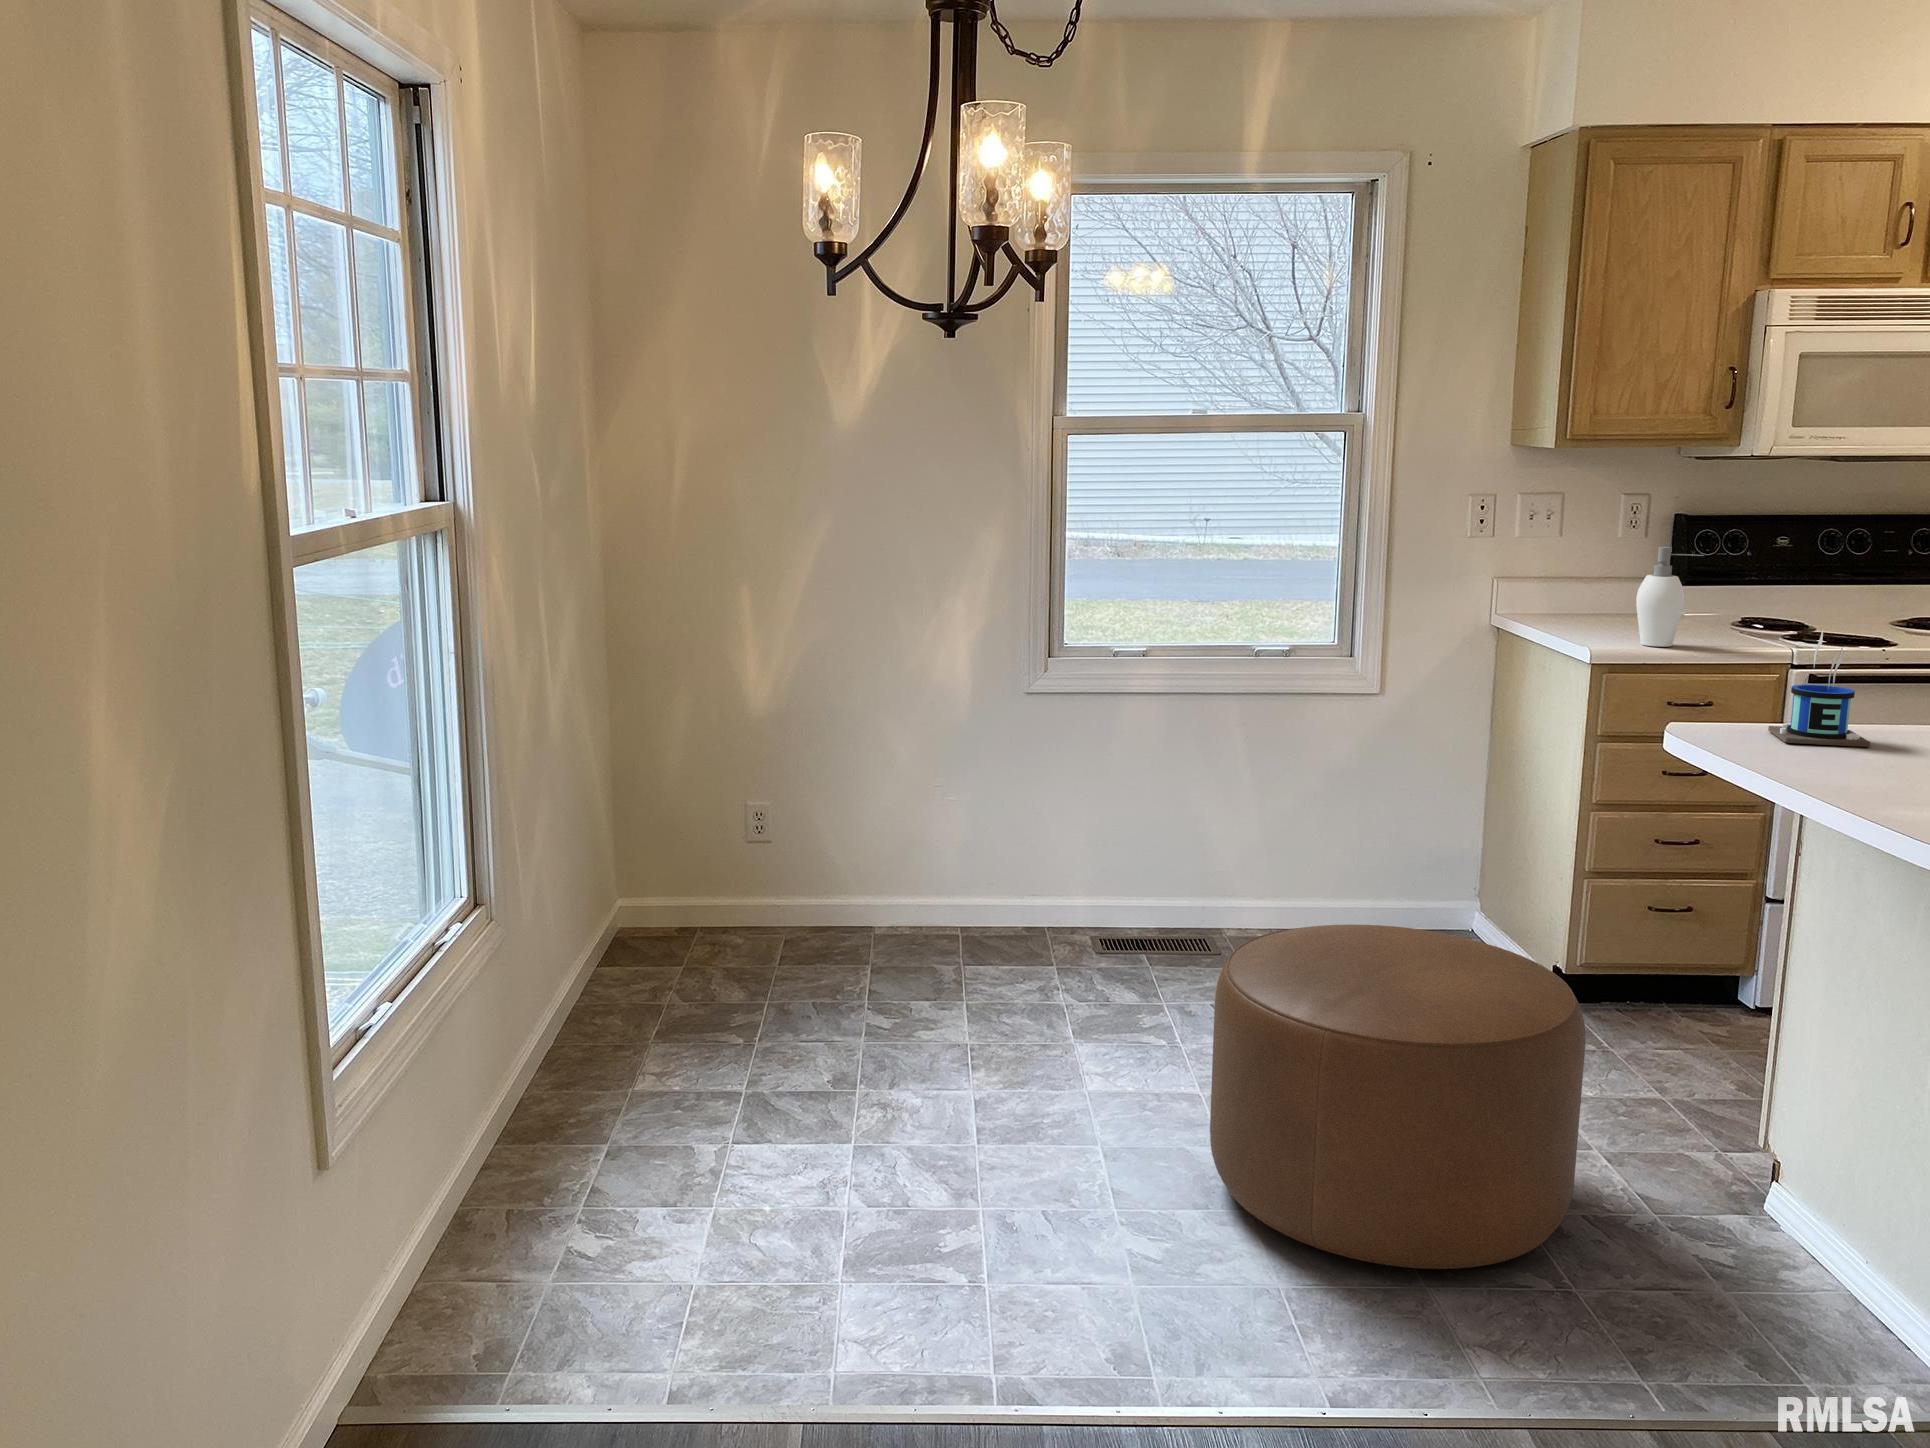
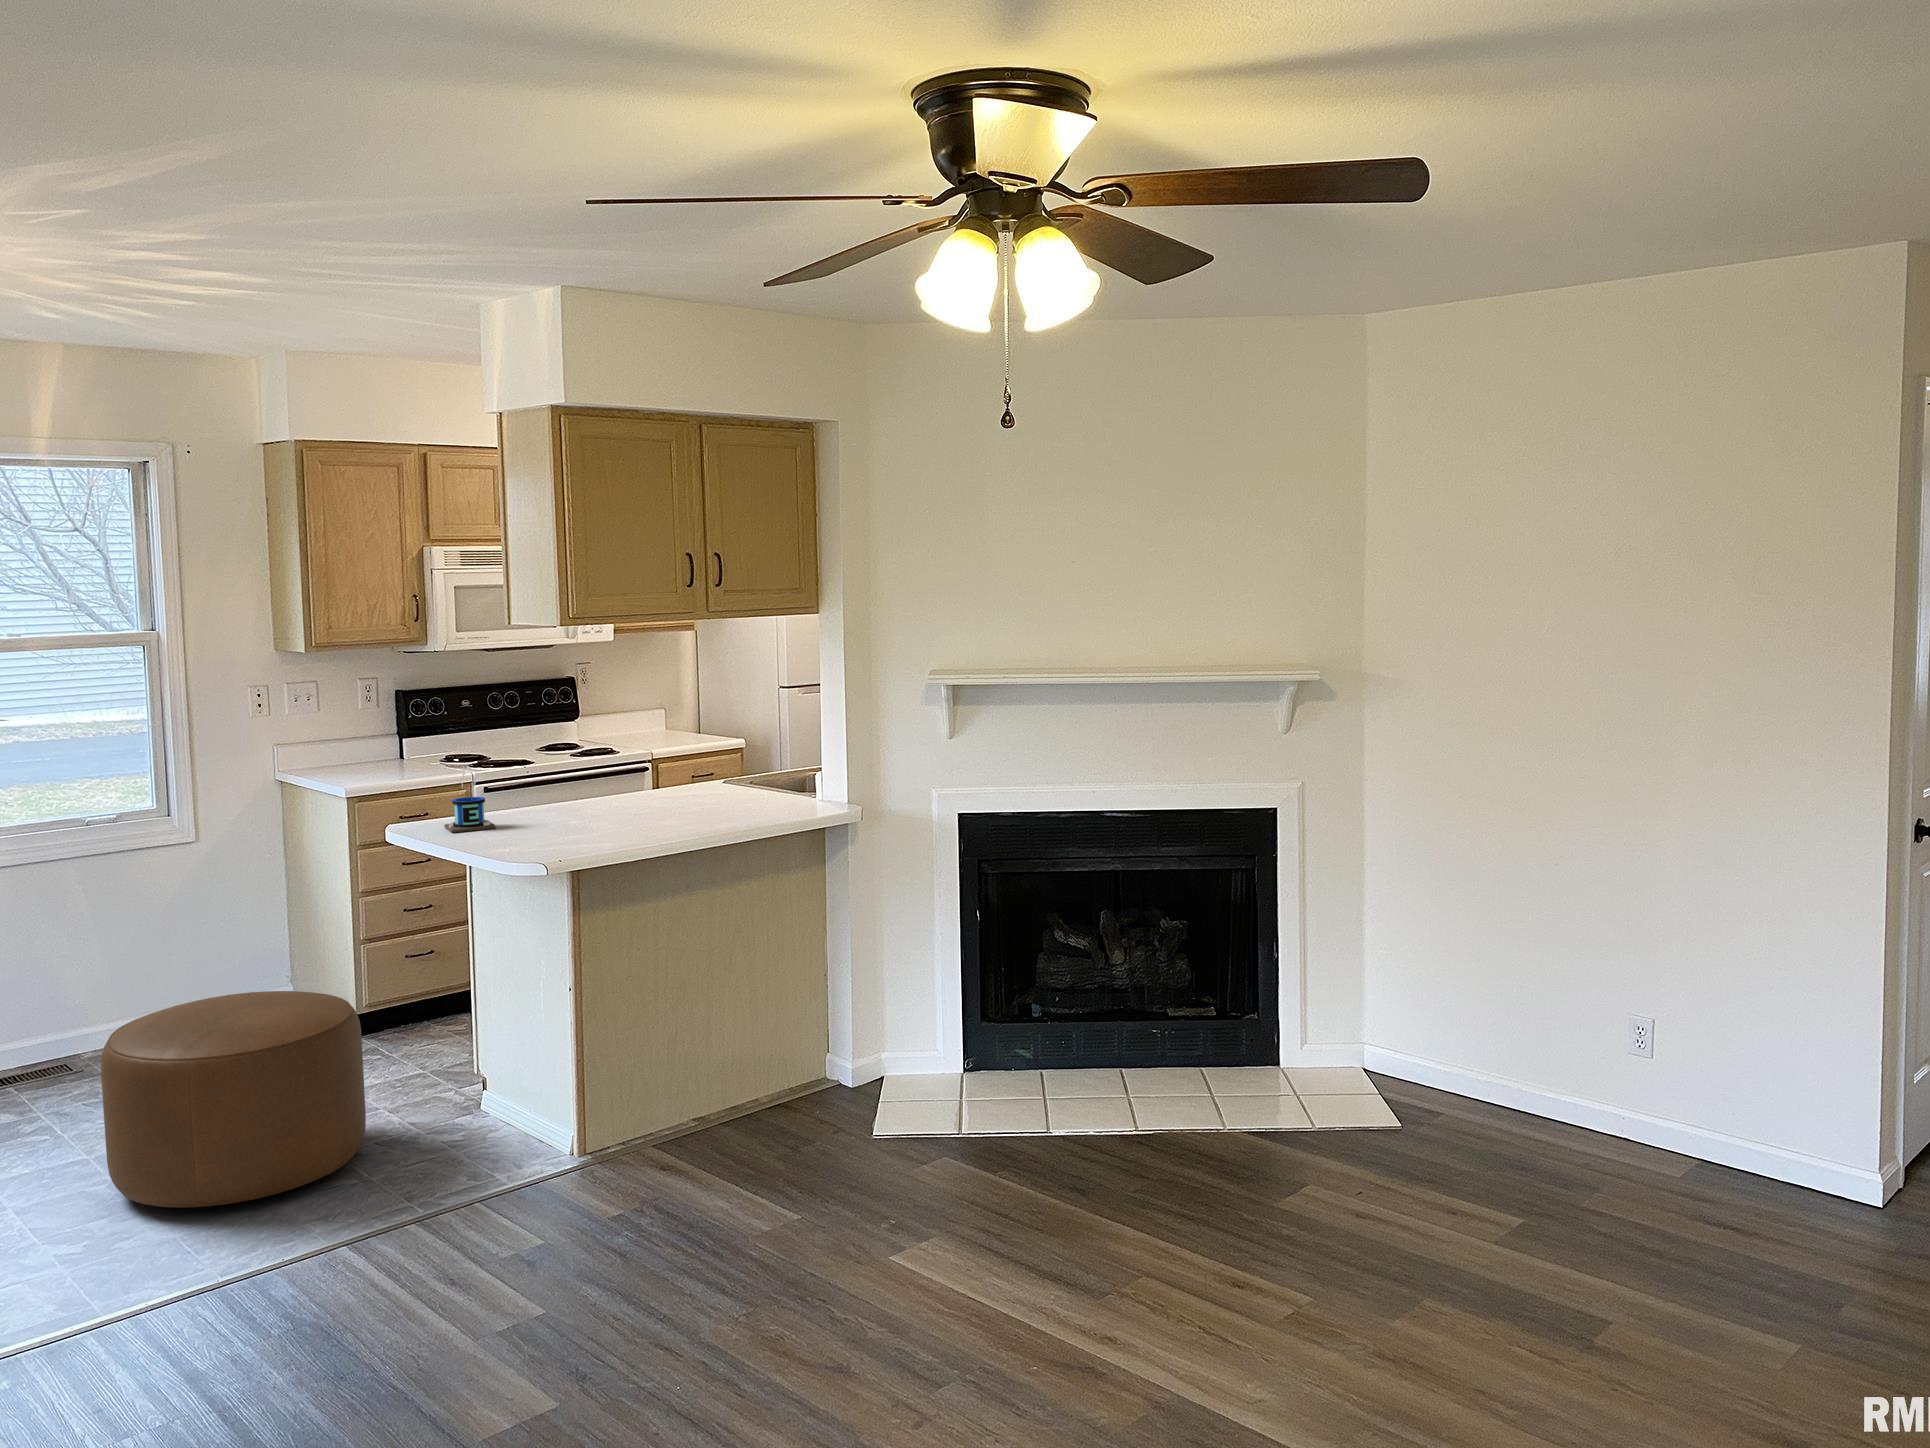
soap dispenser: present [1636,547,1704,647] -> none [371,717,411,783]

